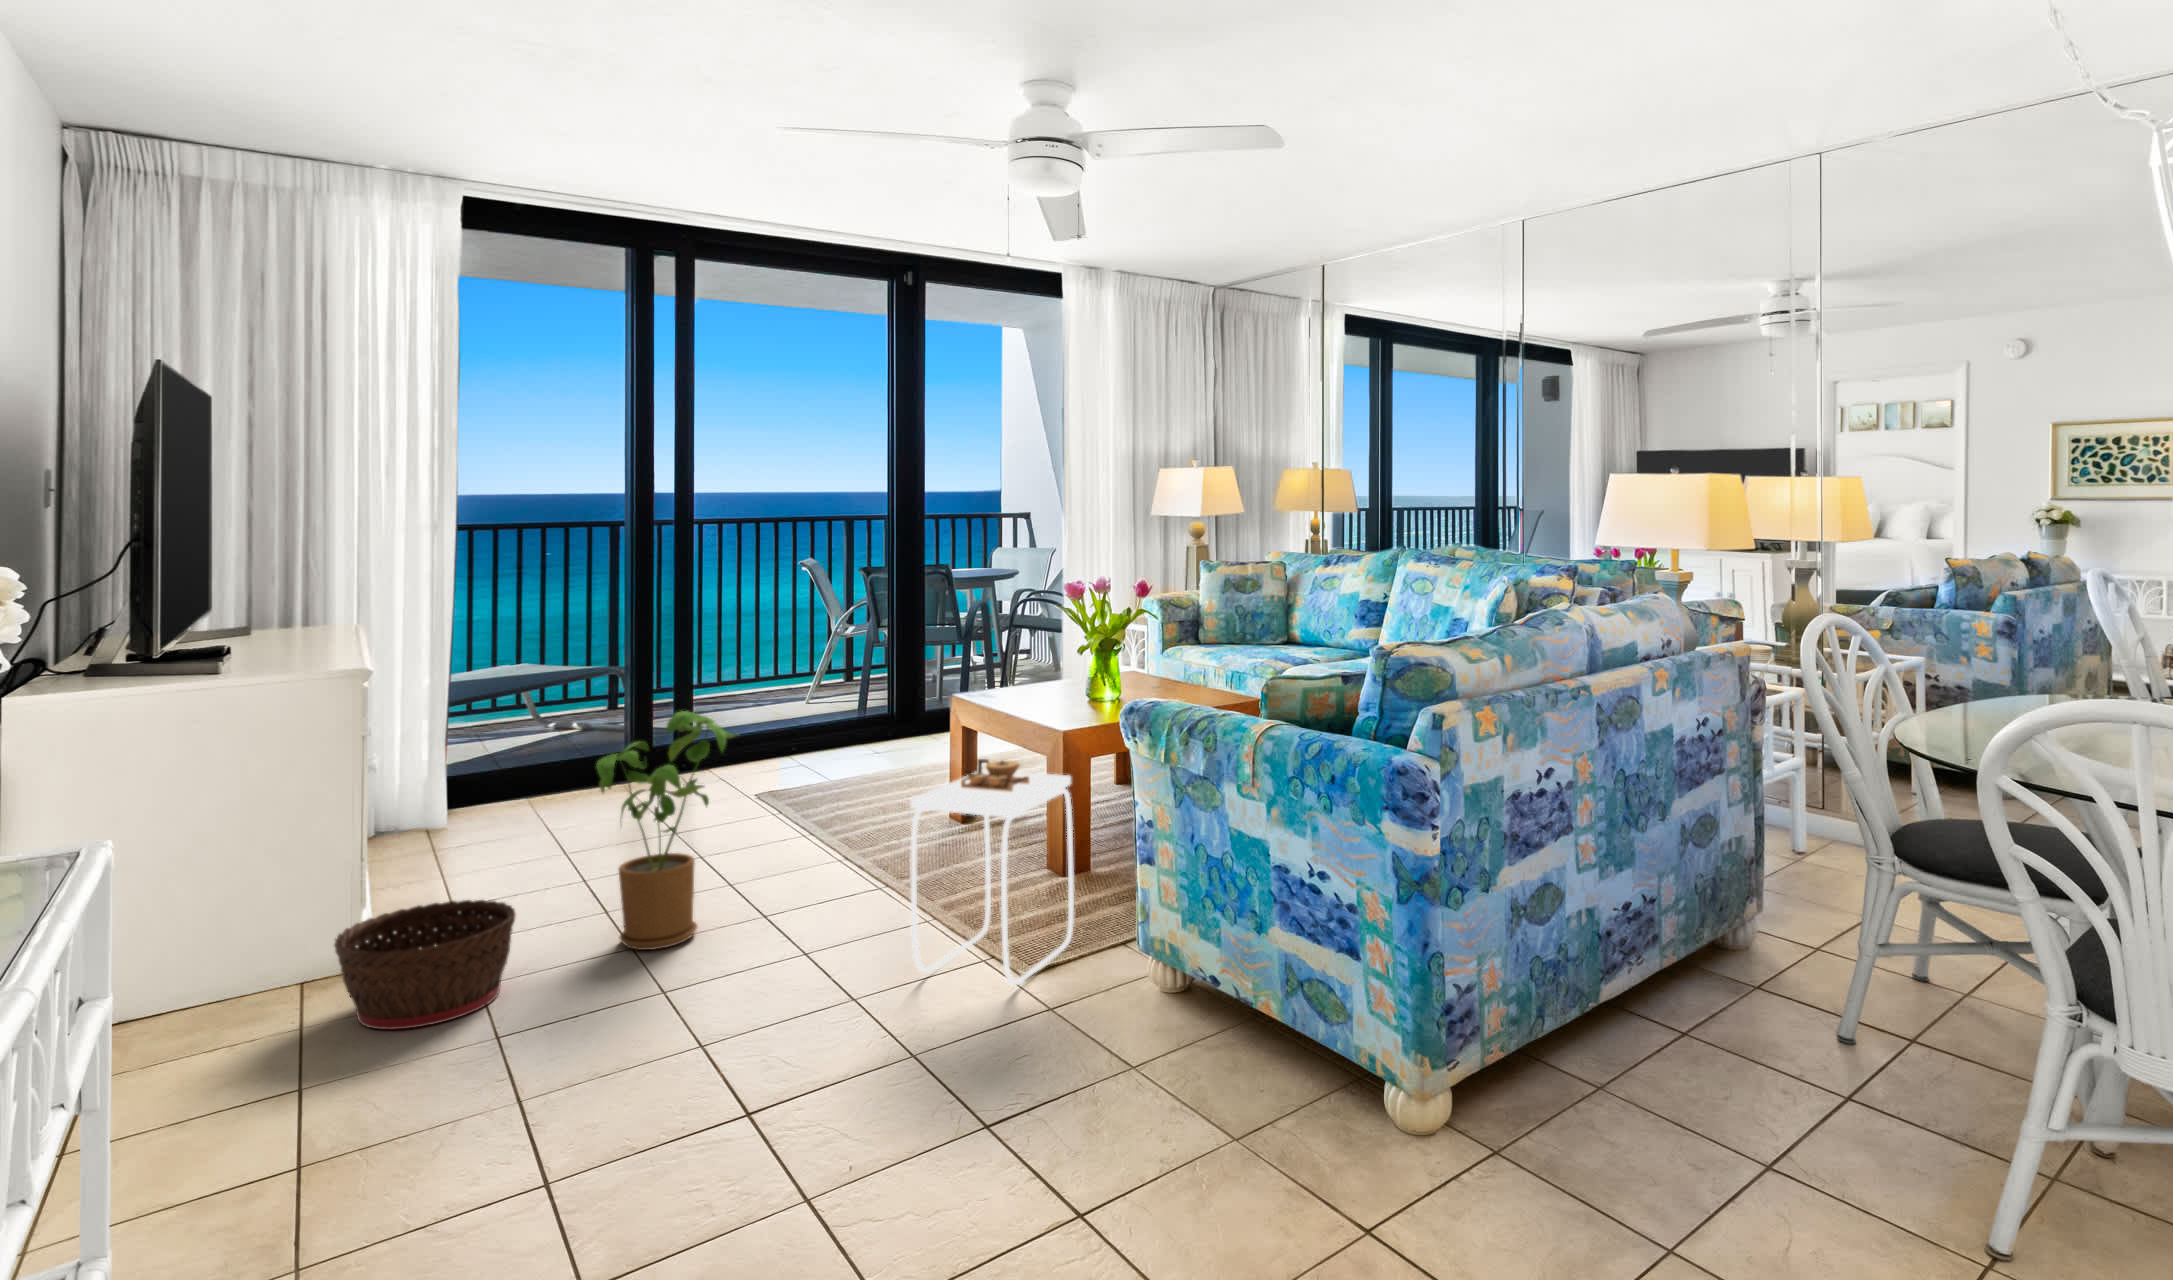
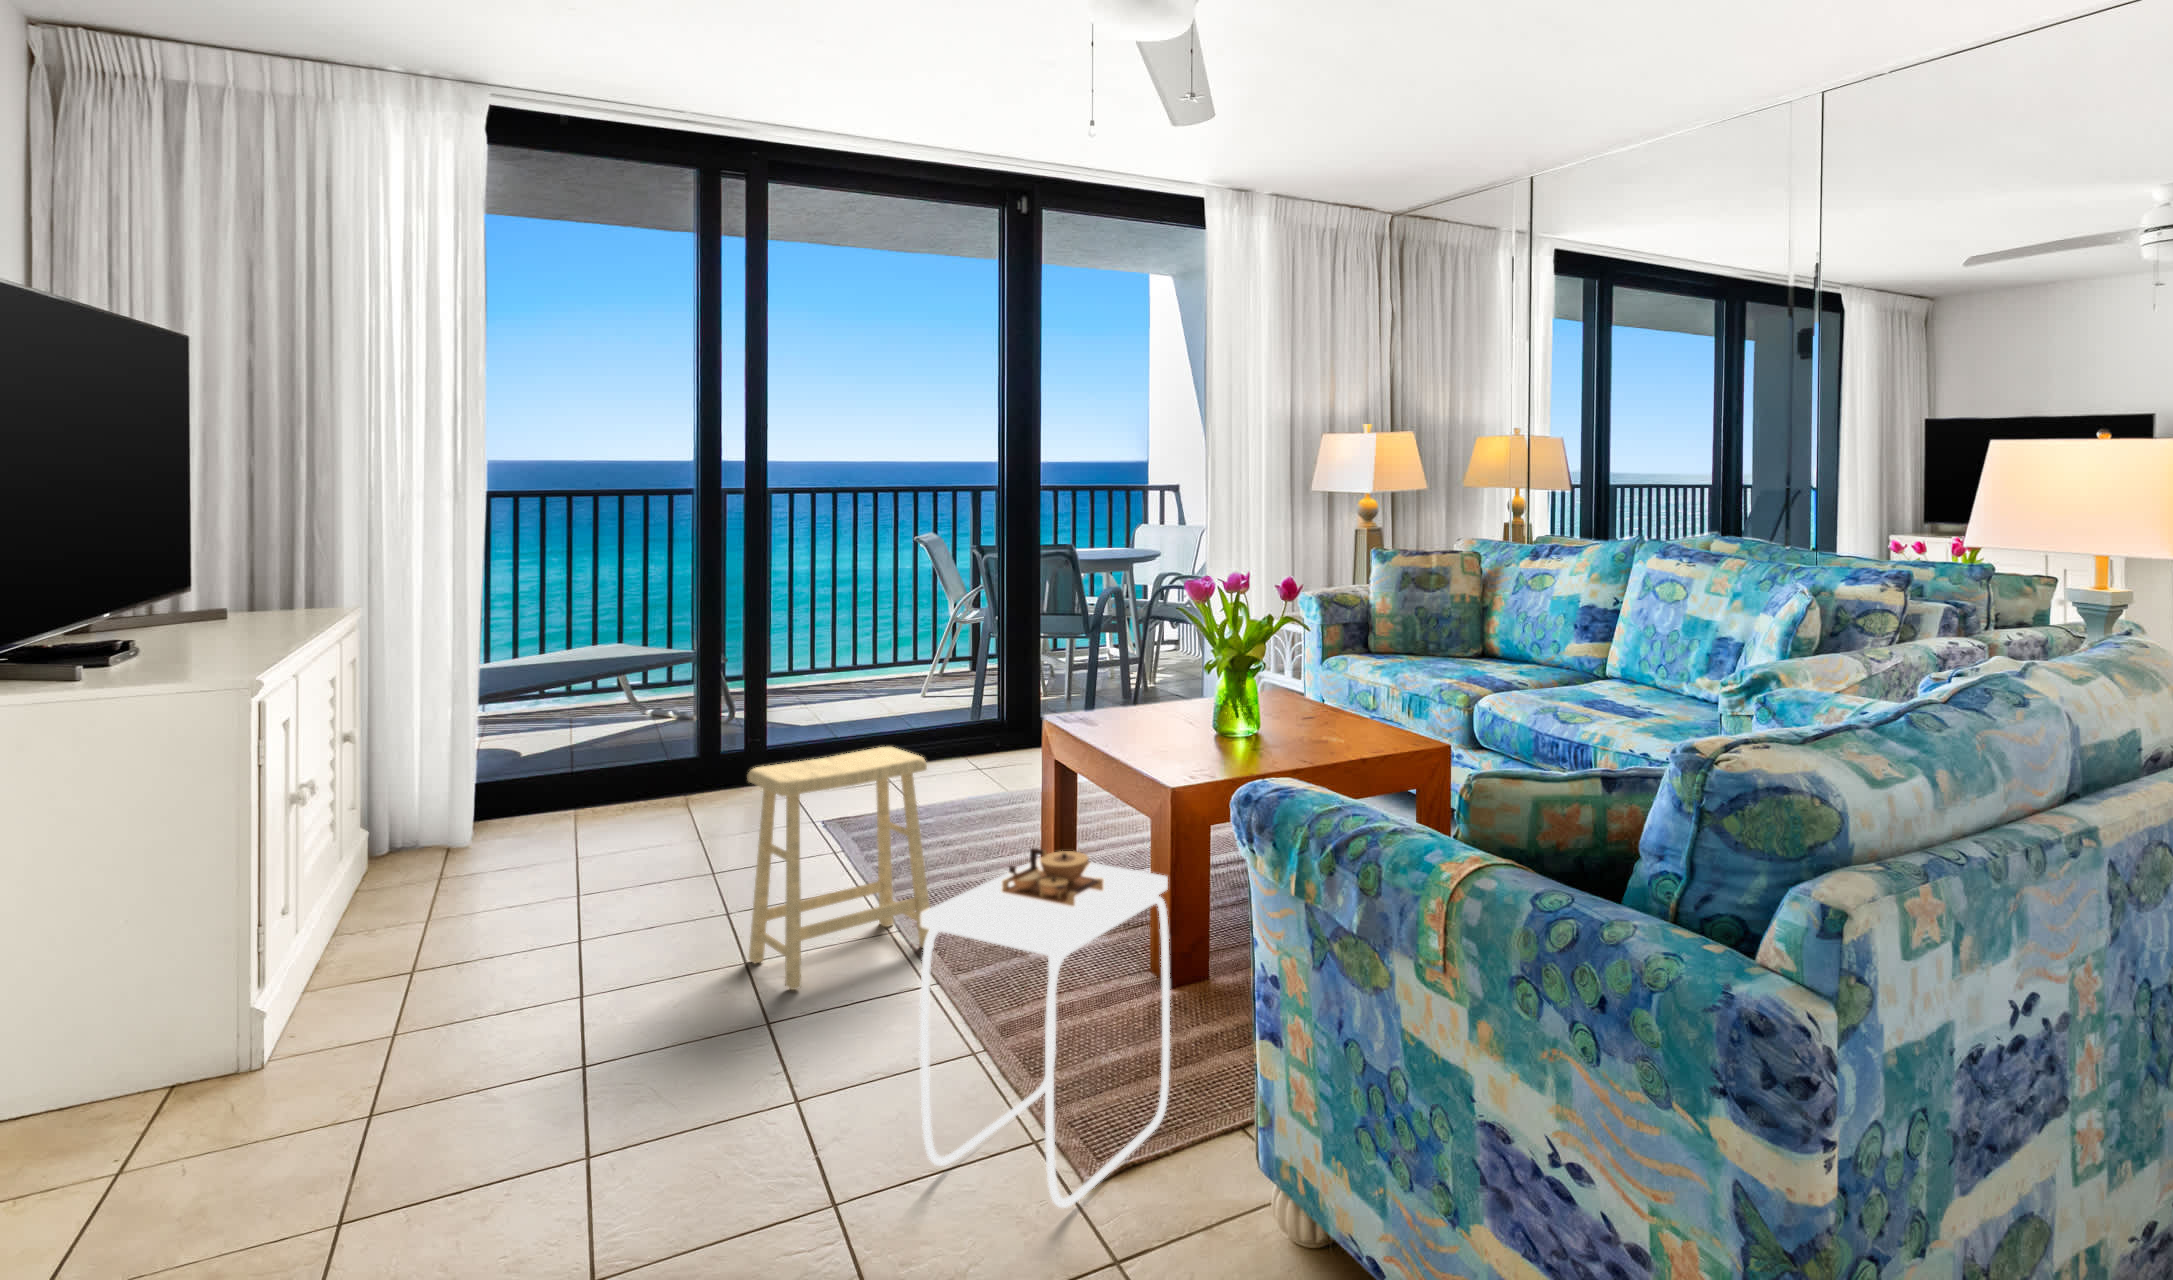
house plant: present [596,711,735,950] -> none [536,753,735,1080]
footstool: none [732,714,877,894] -> present [748,747,934,990]
basket: present [334,900,516,1030] -> none [133,1003,402,1206]

